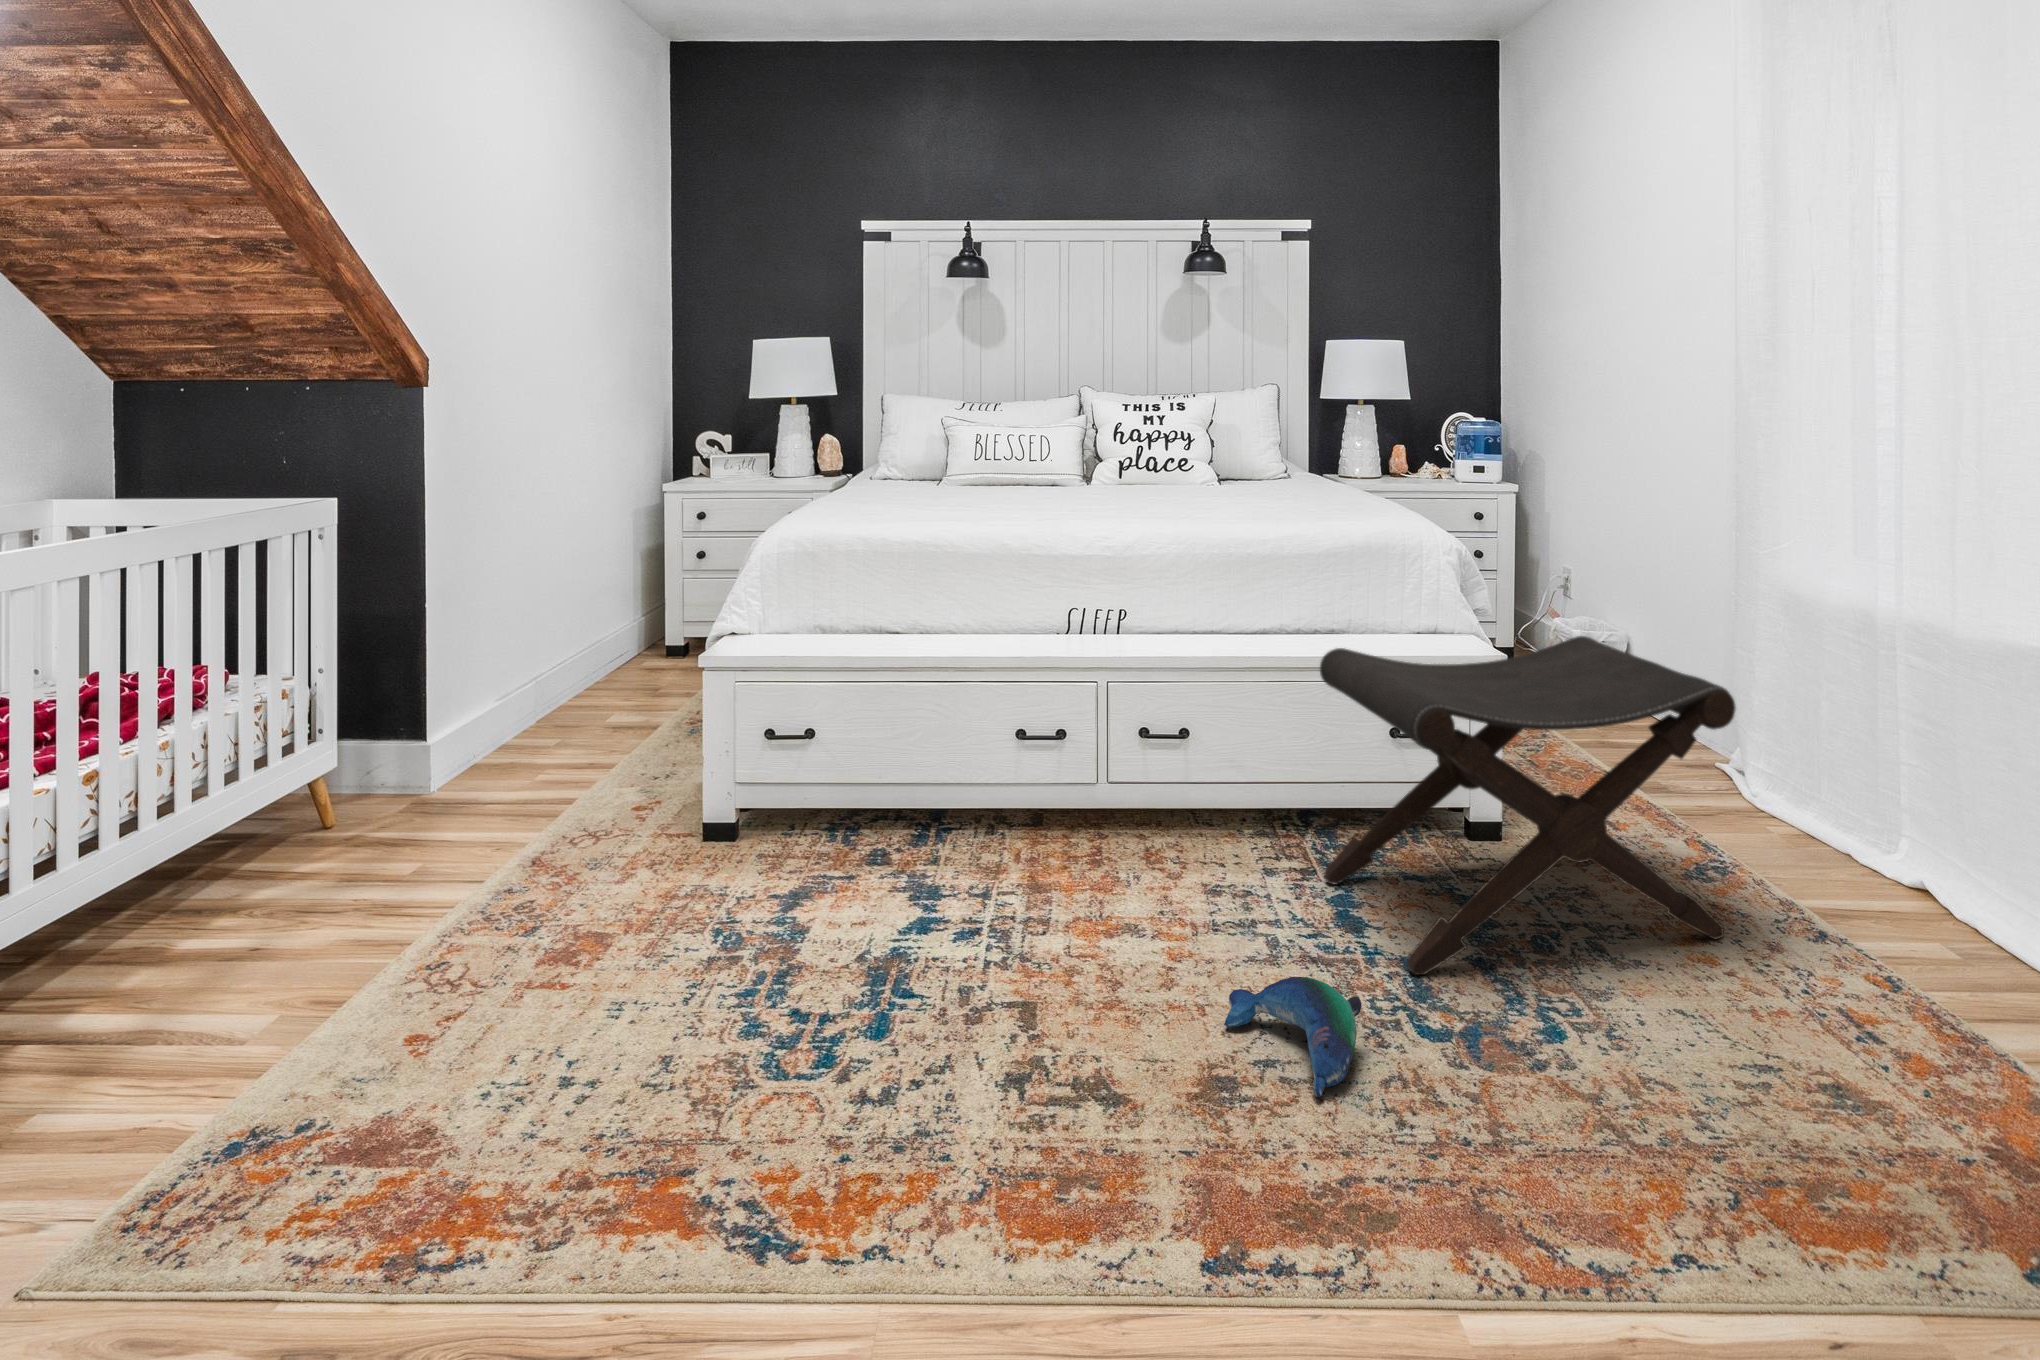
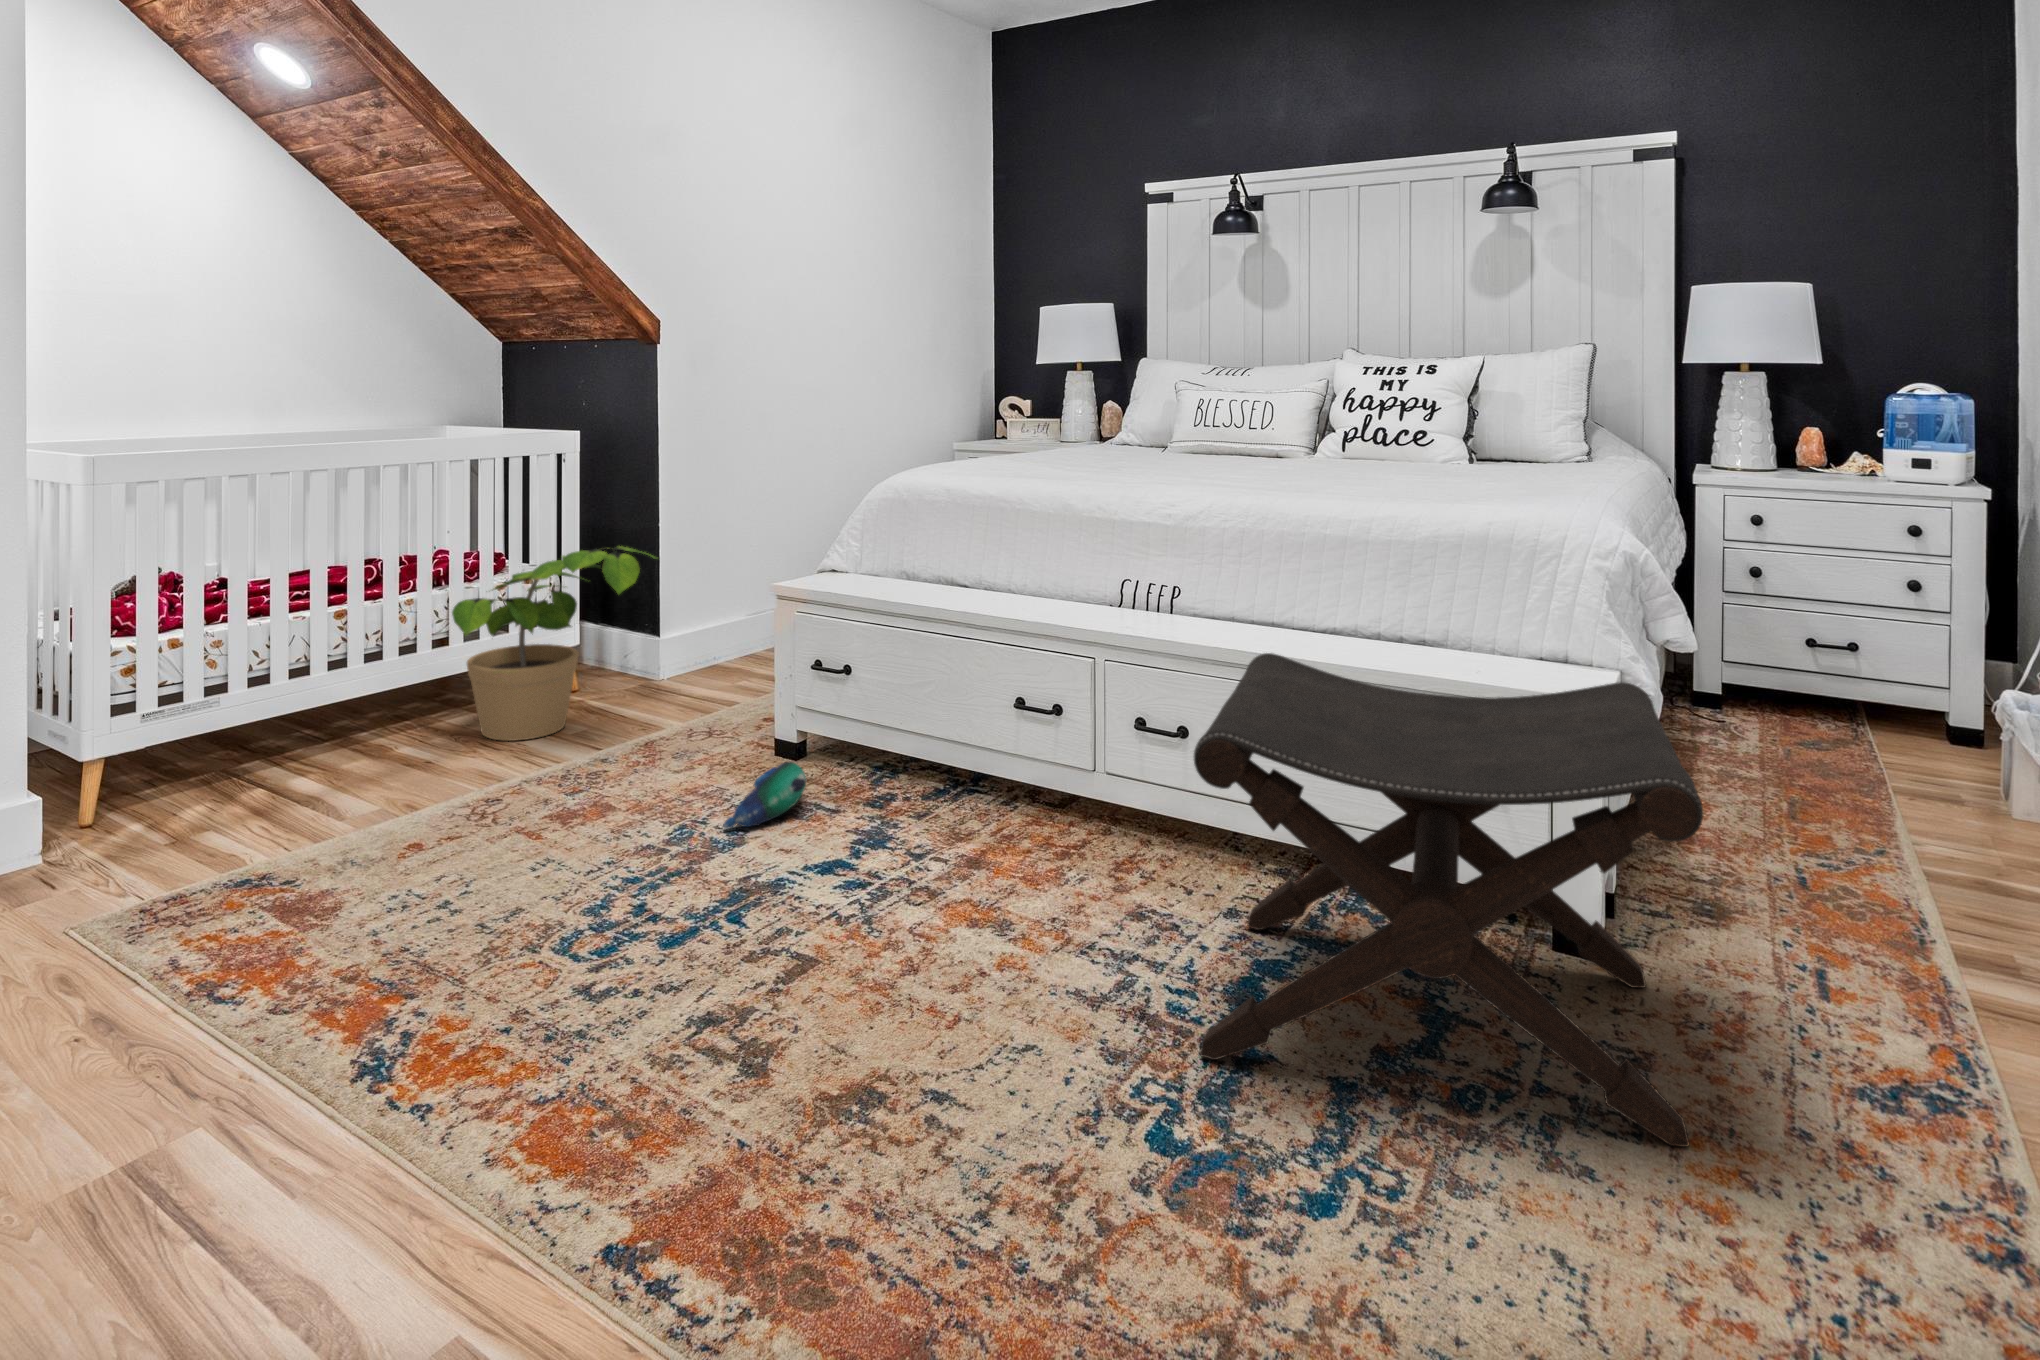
potted plant: none [240,632,539,903] -> present [452,546,656,741]
plush toy: present [1224,977,1361,1097] -> present [723,762,807,829]

